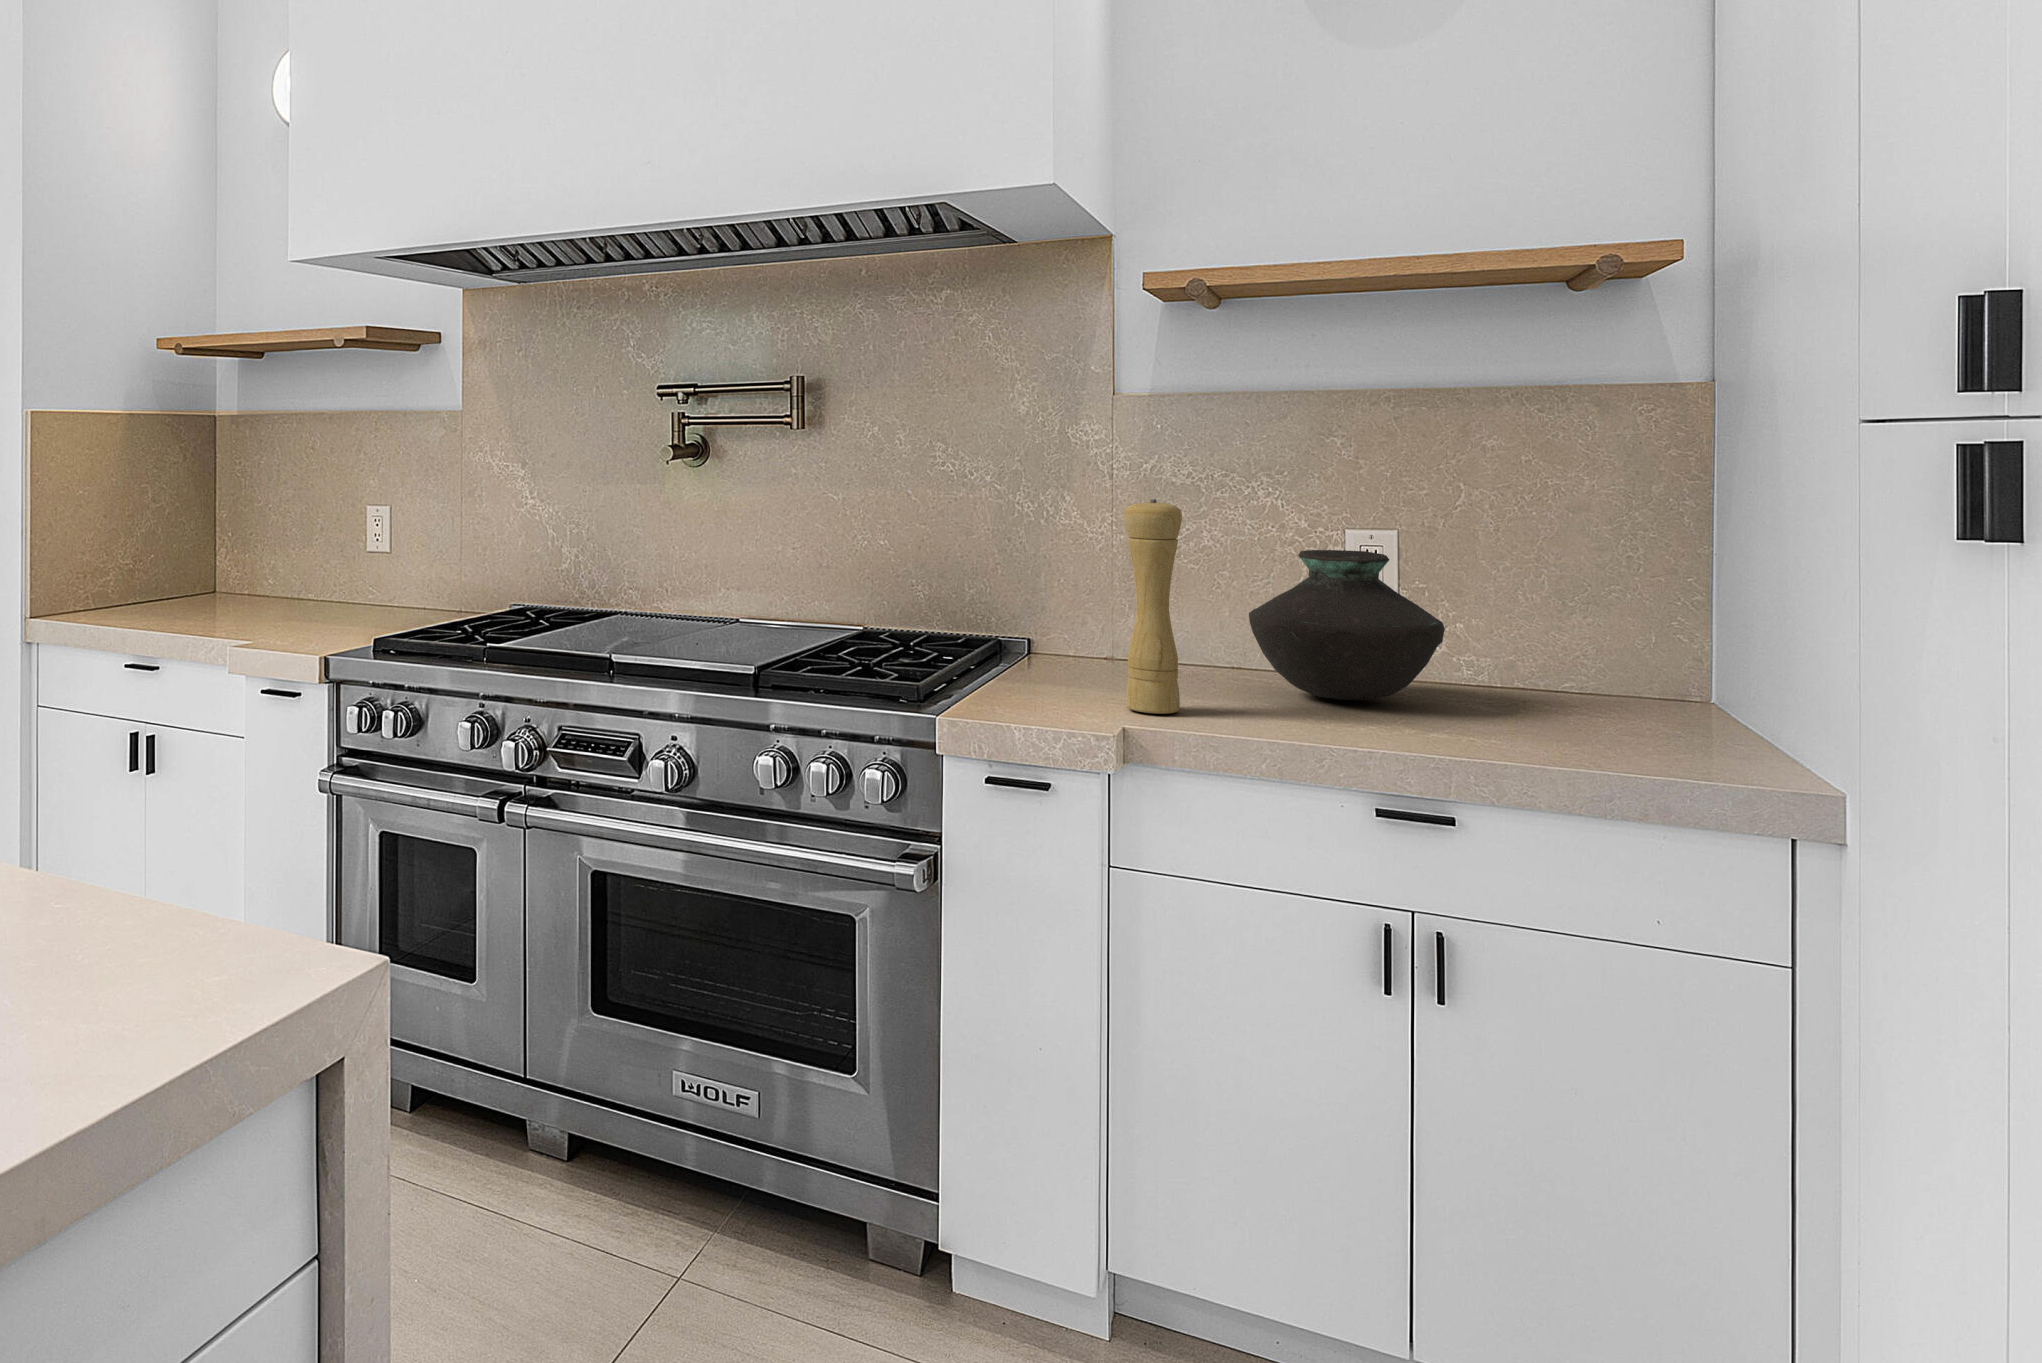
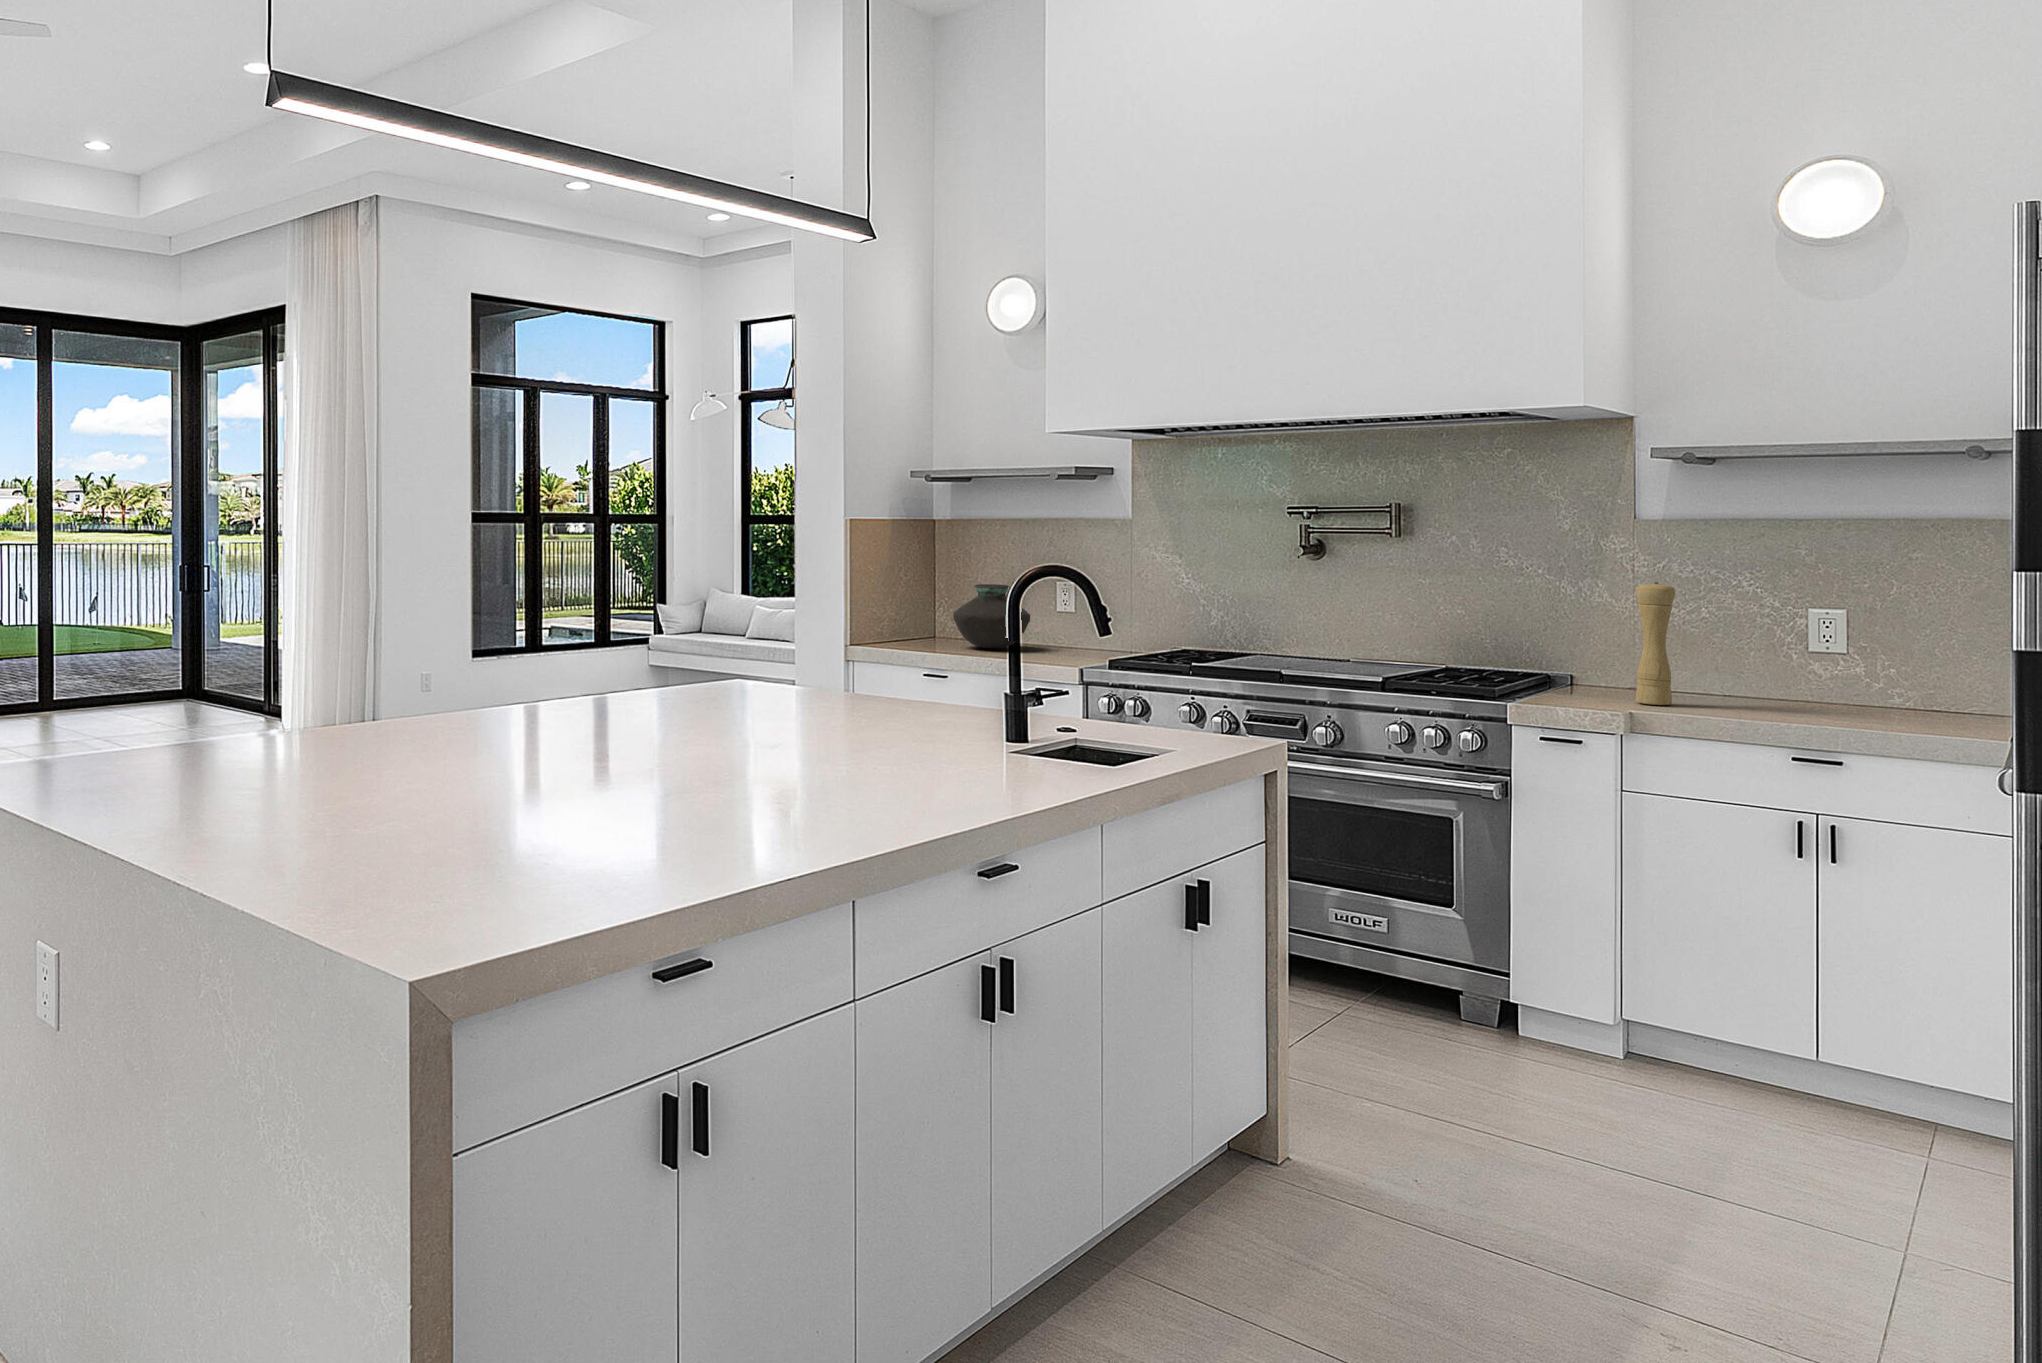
vase: present [1249,550,1445,700] -> present [953,584,1030,648]

